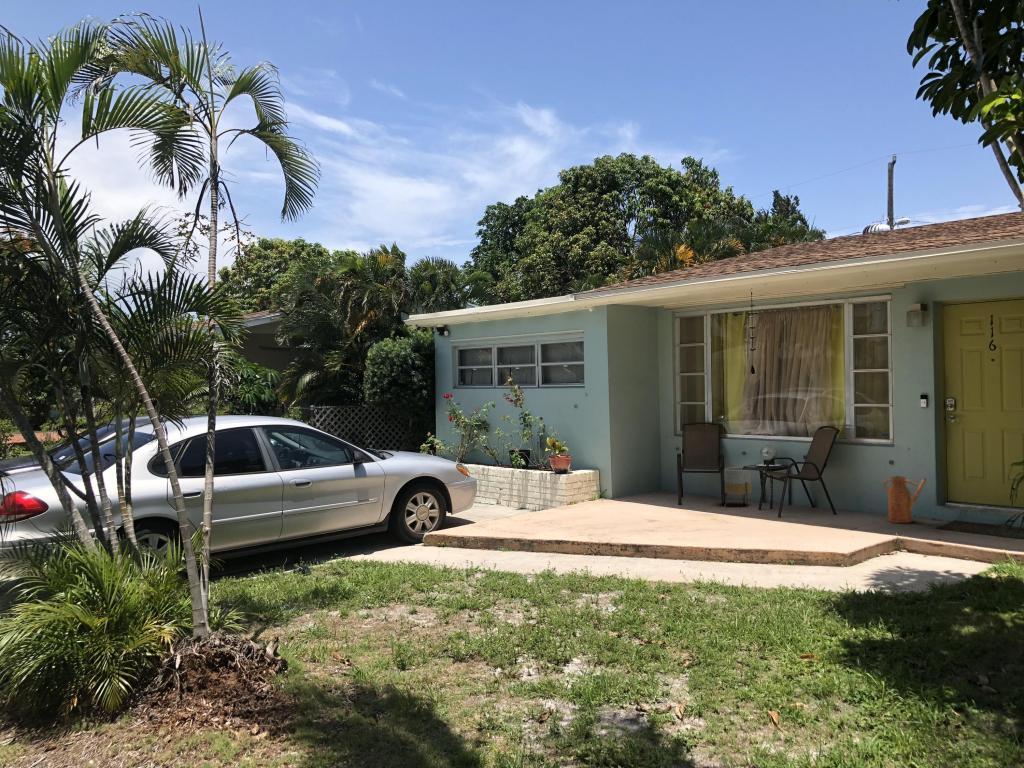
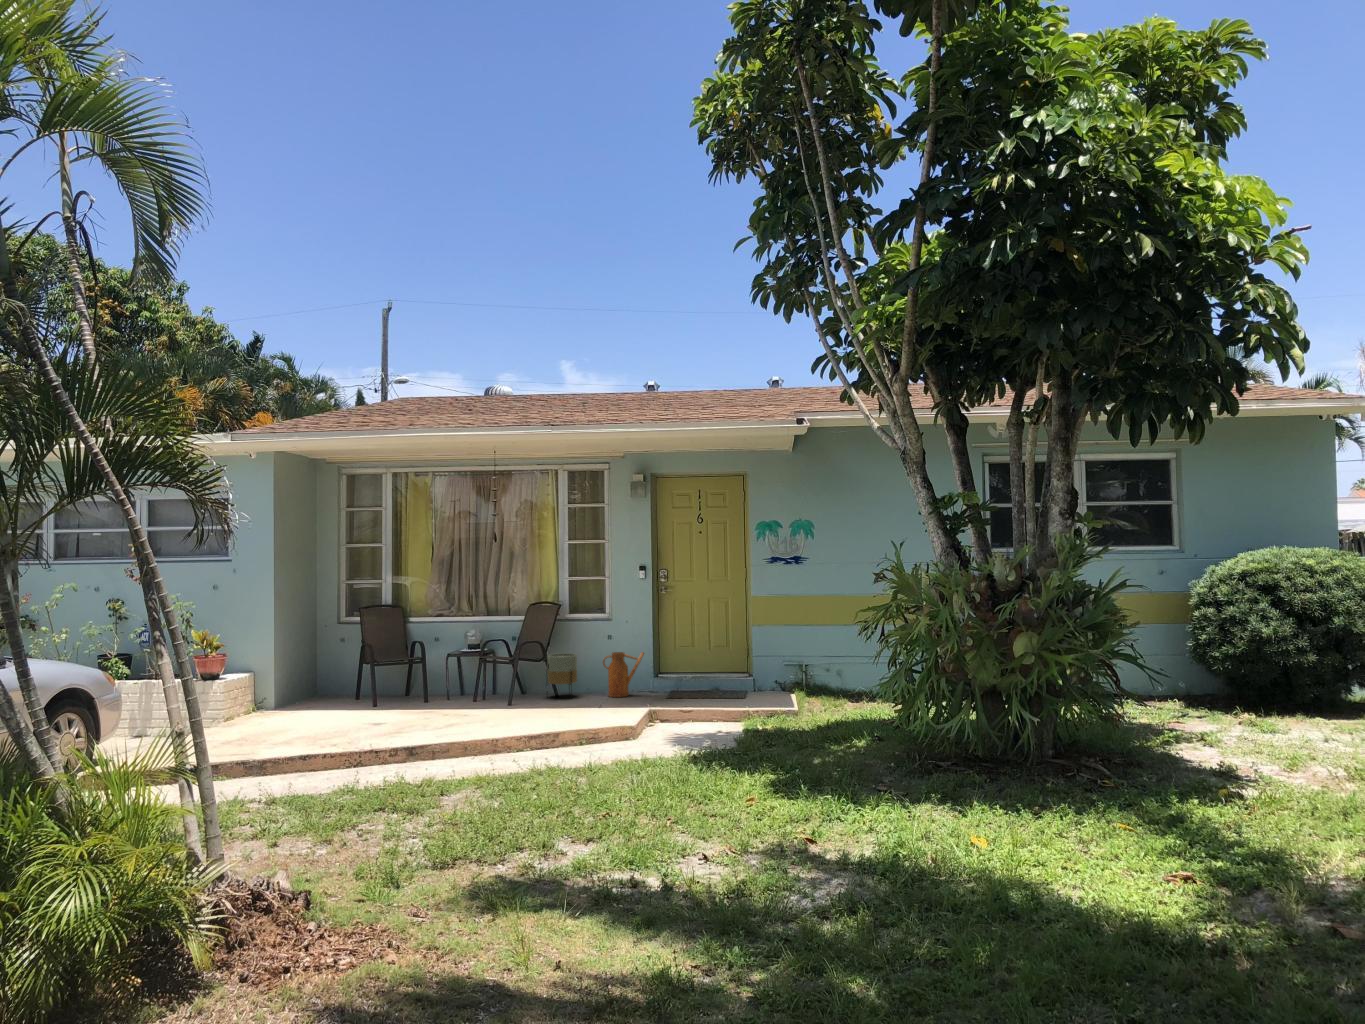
planter: present [724,467,752,499] -> present [547,653,577,693]

